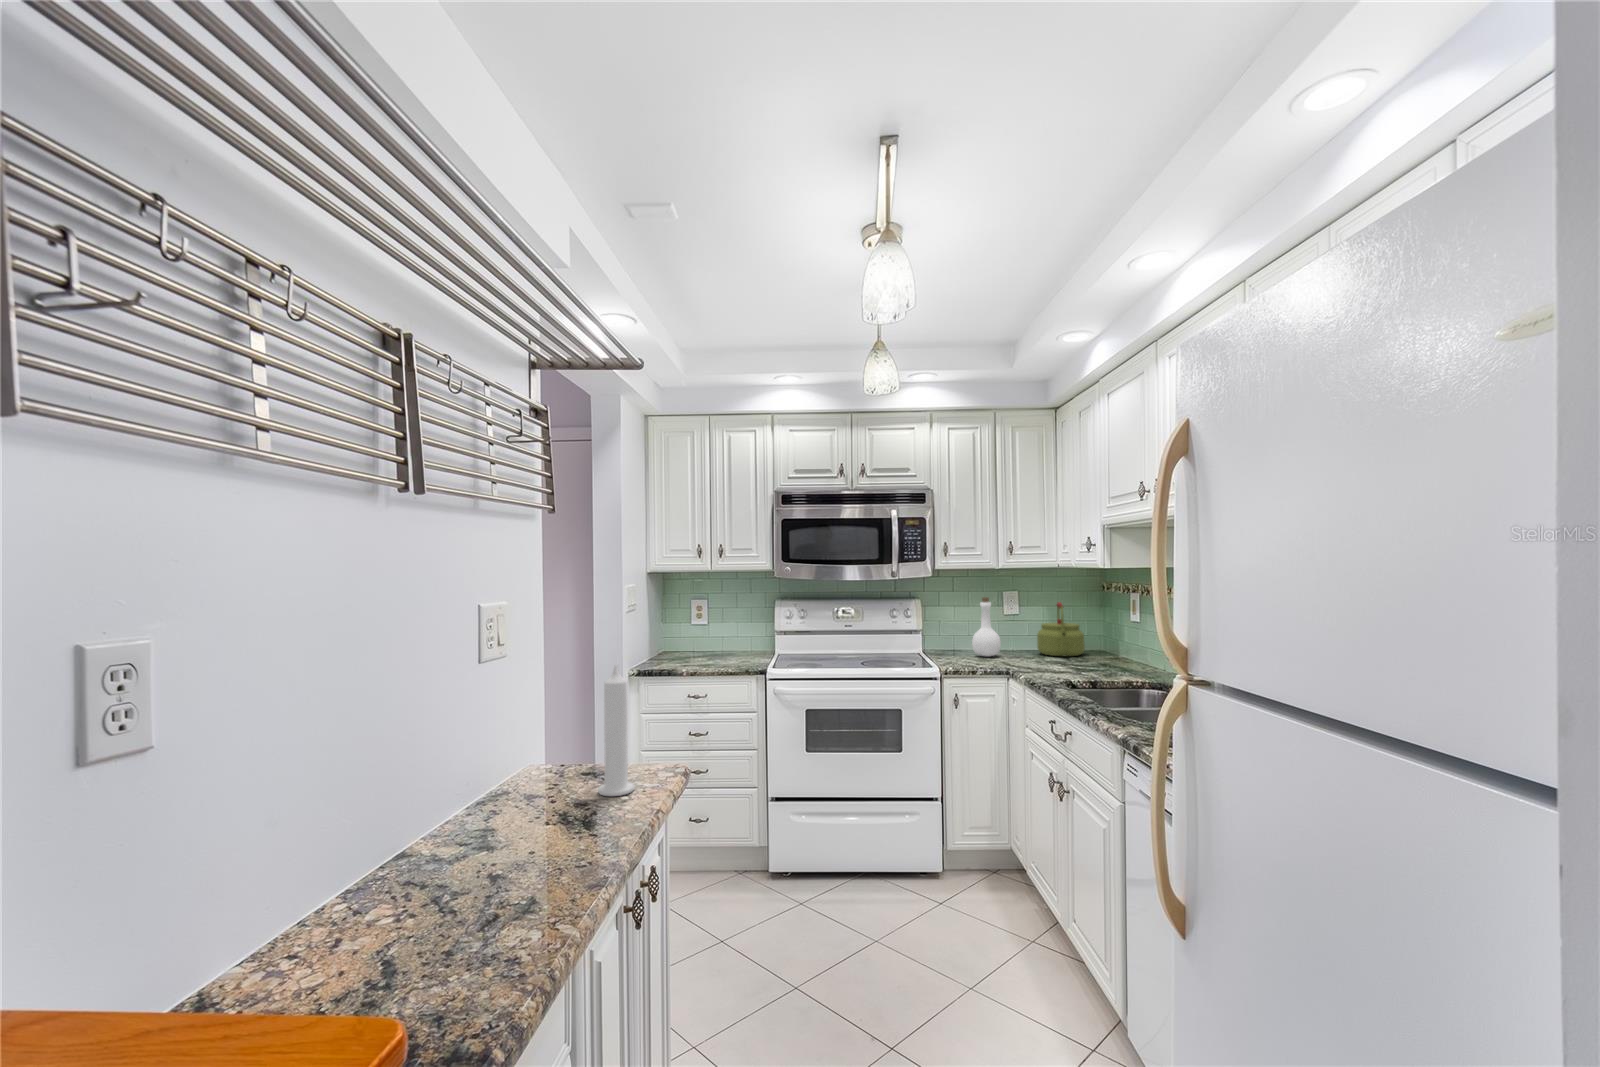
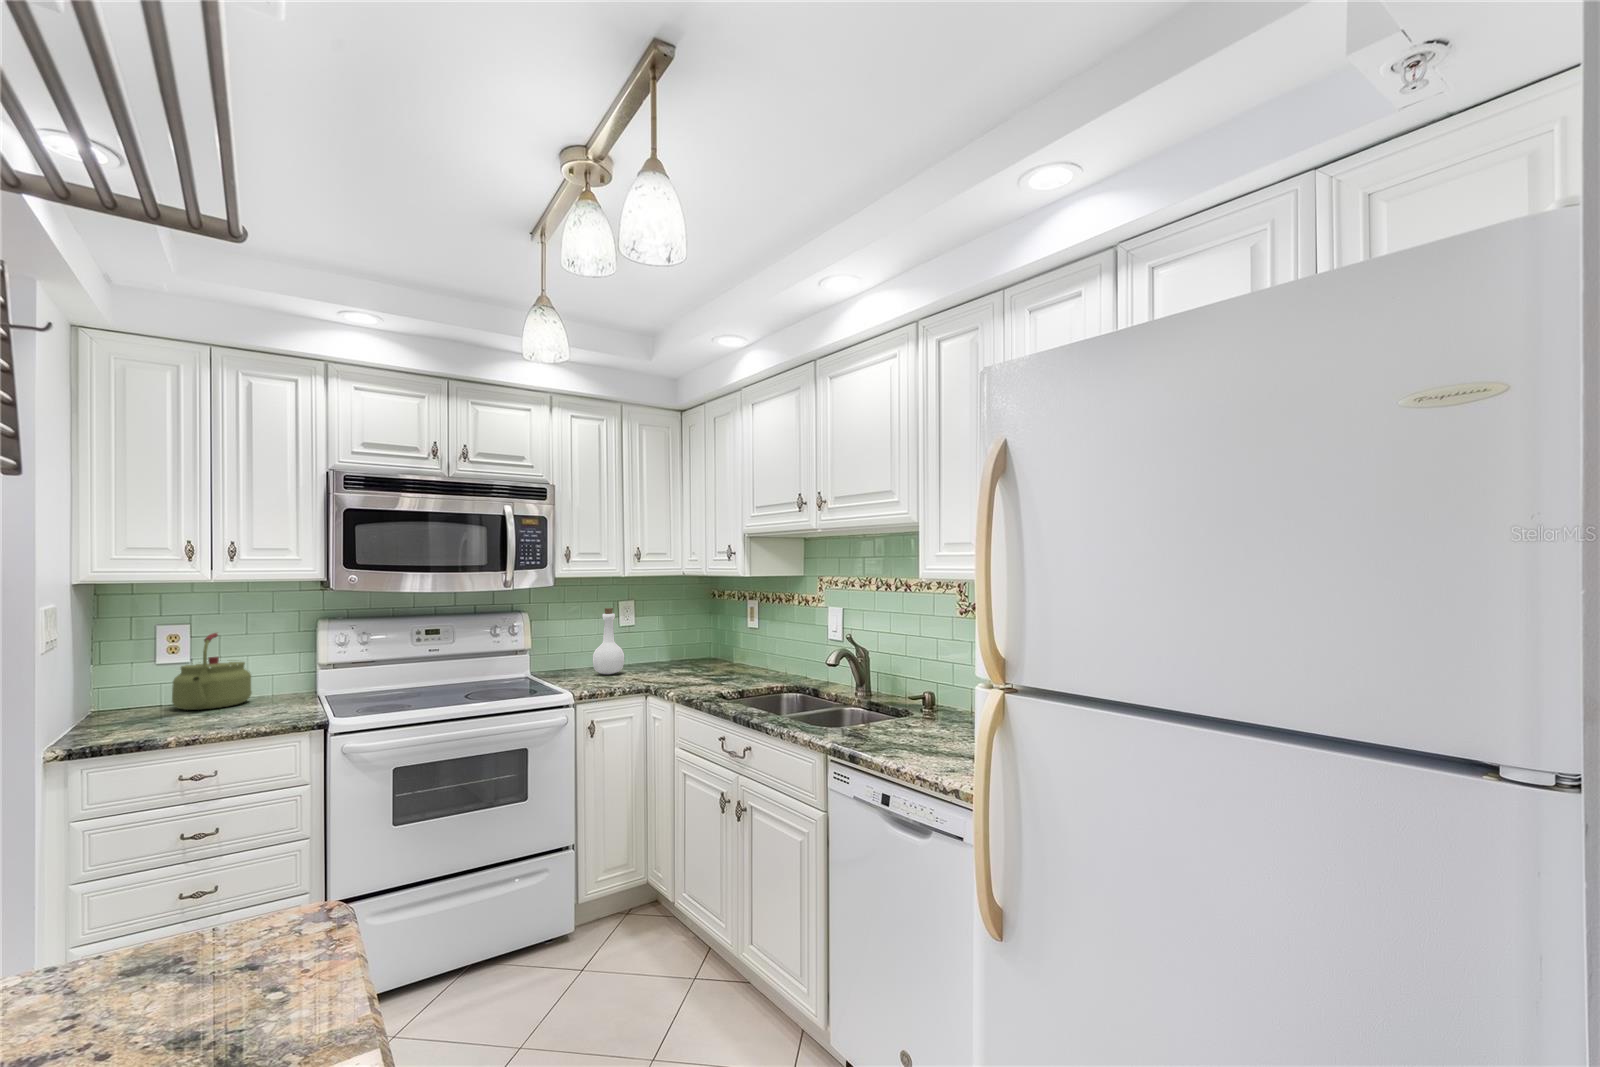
kettle: present [1037,602,1085,656] -> present [172,633,252,710]
candle: present [598,665,635,796] -> none [200,745,286,1007]

